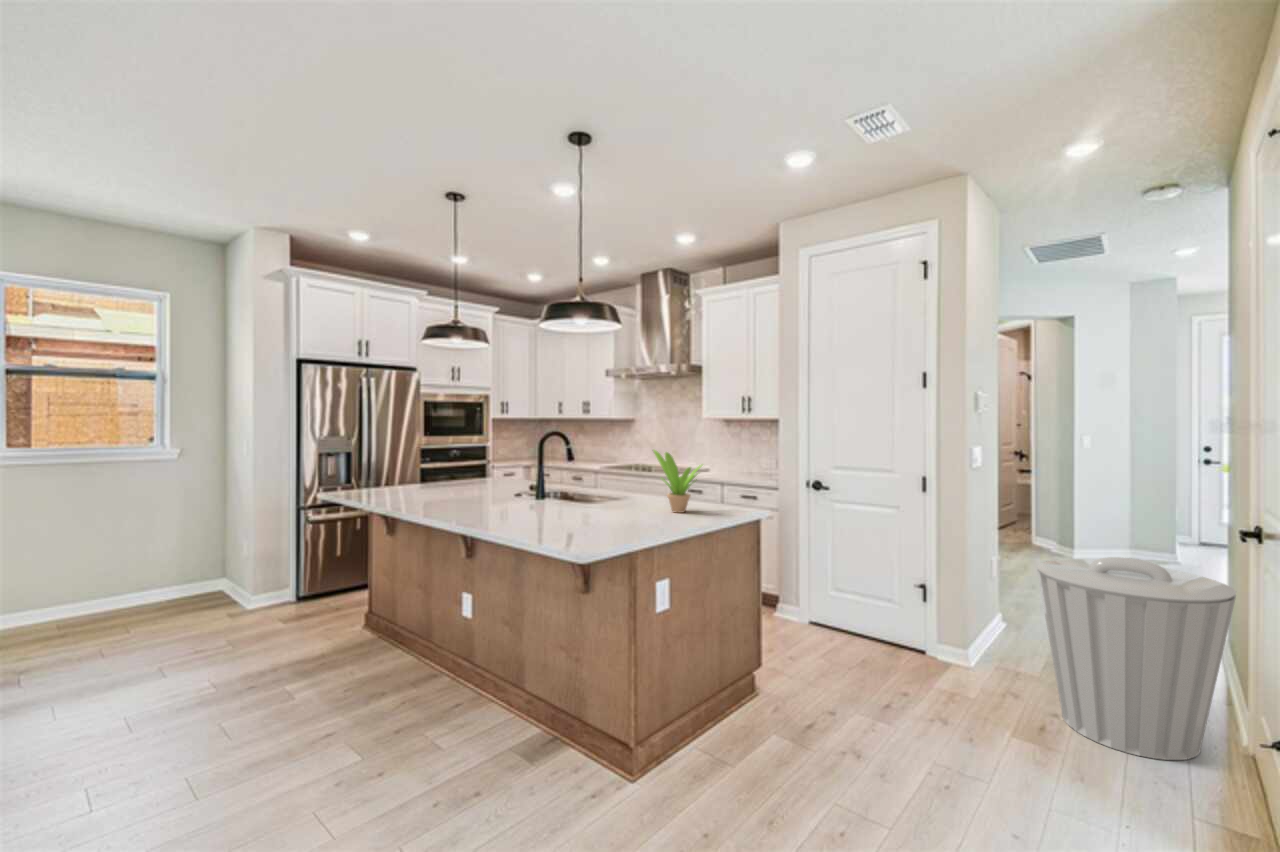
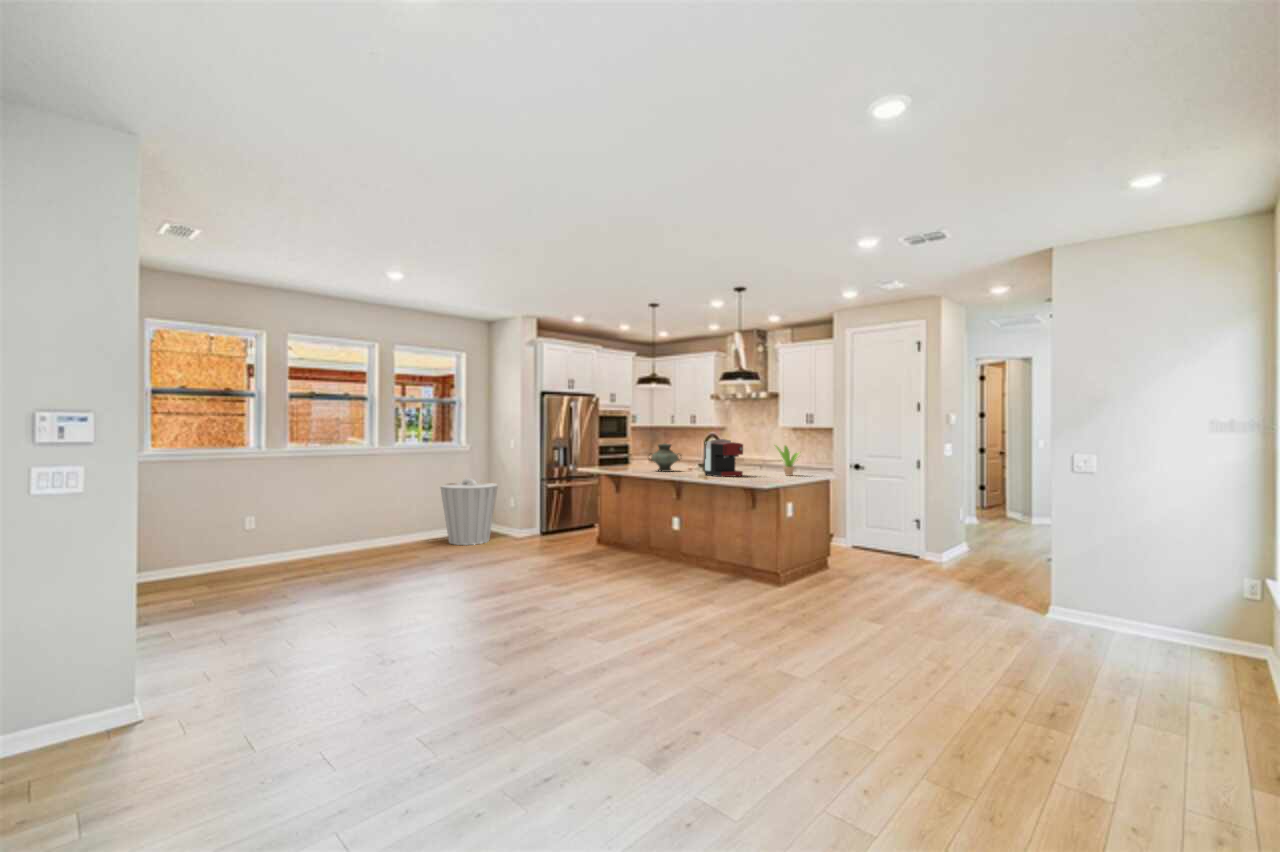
coffee maker: none [508,440,580,521] -> present [705,439,743,477]
vase: none [432,446,498,500] -> present [651,443,682,472]
trash can: present [1037,557,1236,760] -> present [440,478,498,545]

